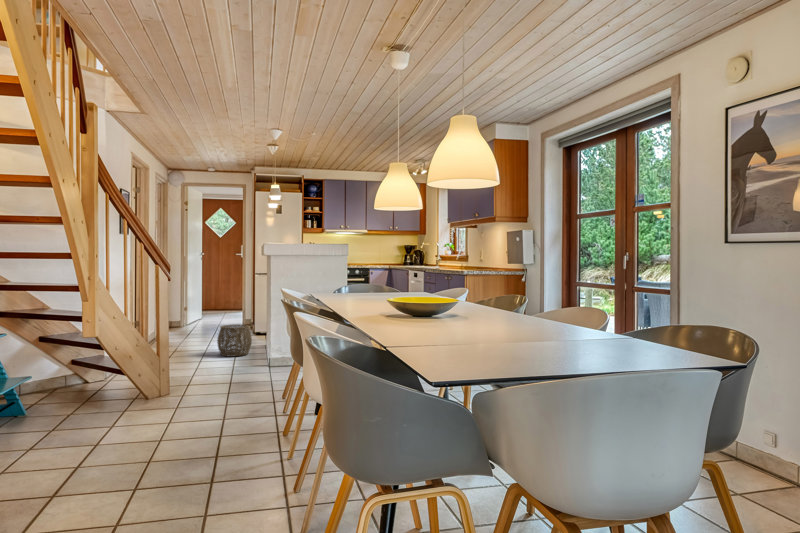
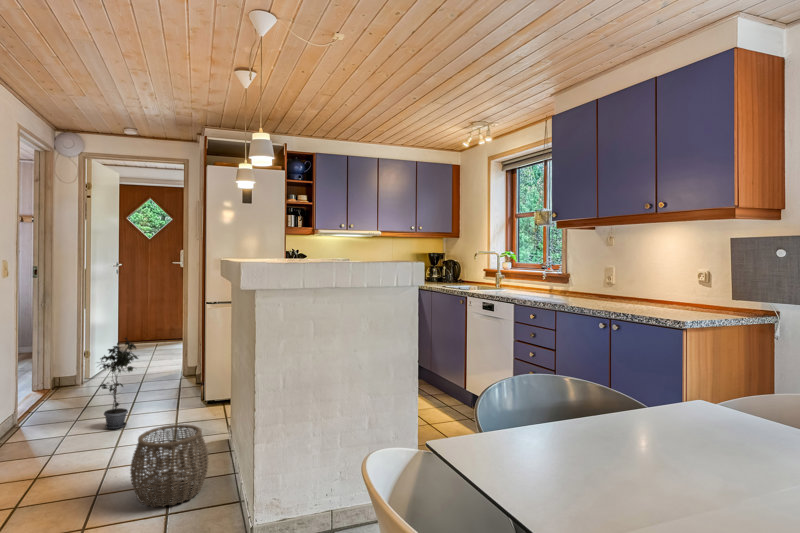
potted plant: none [196,290,219,339] -> present [100,338,138,429]

